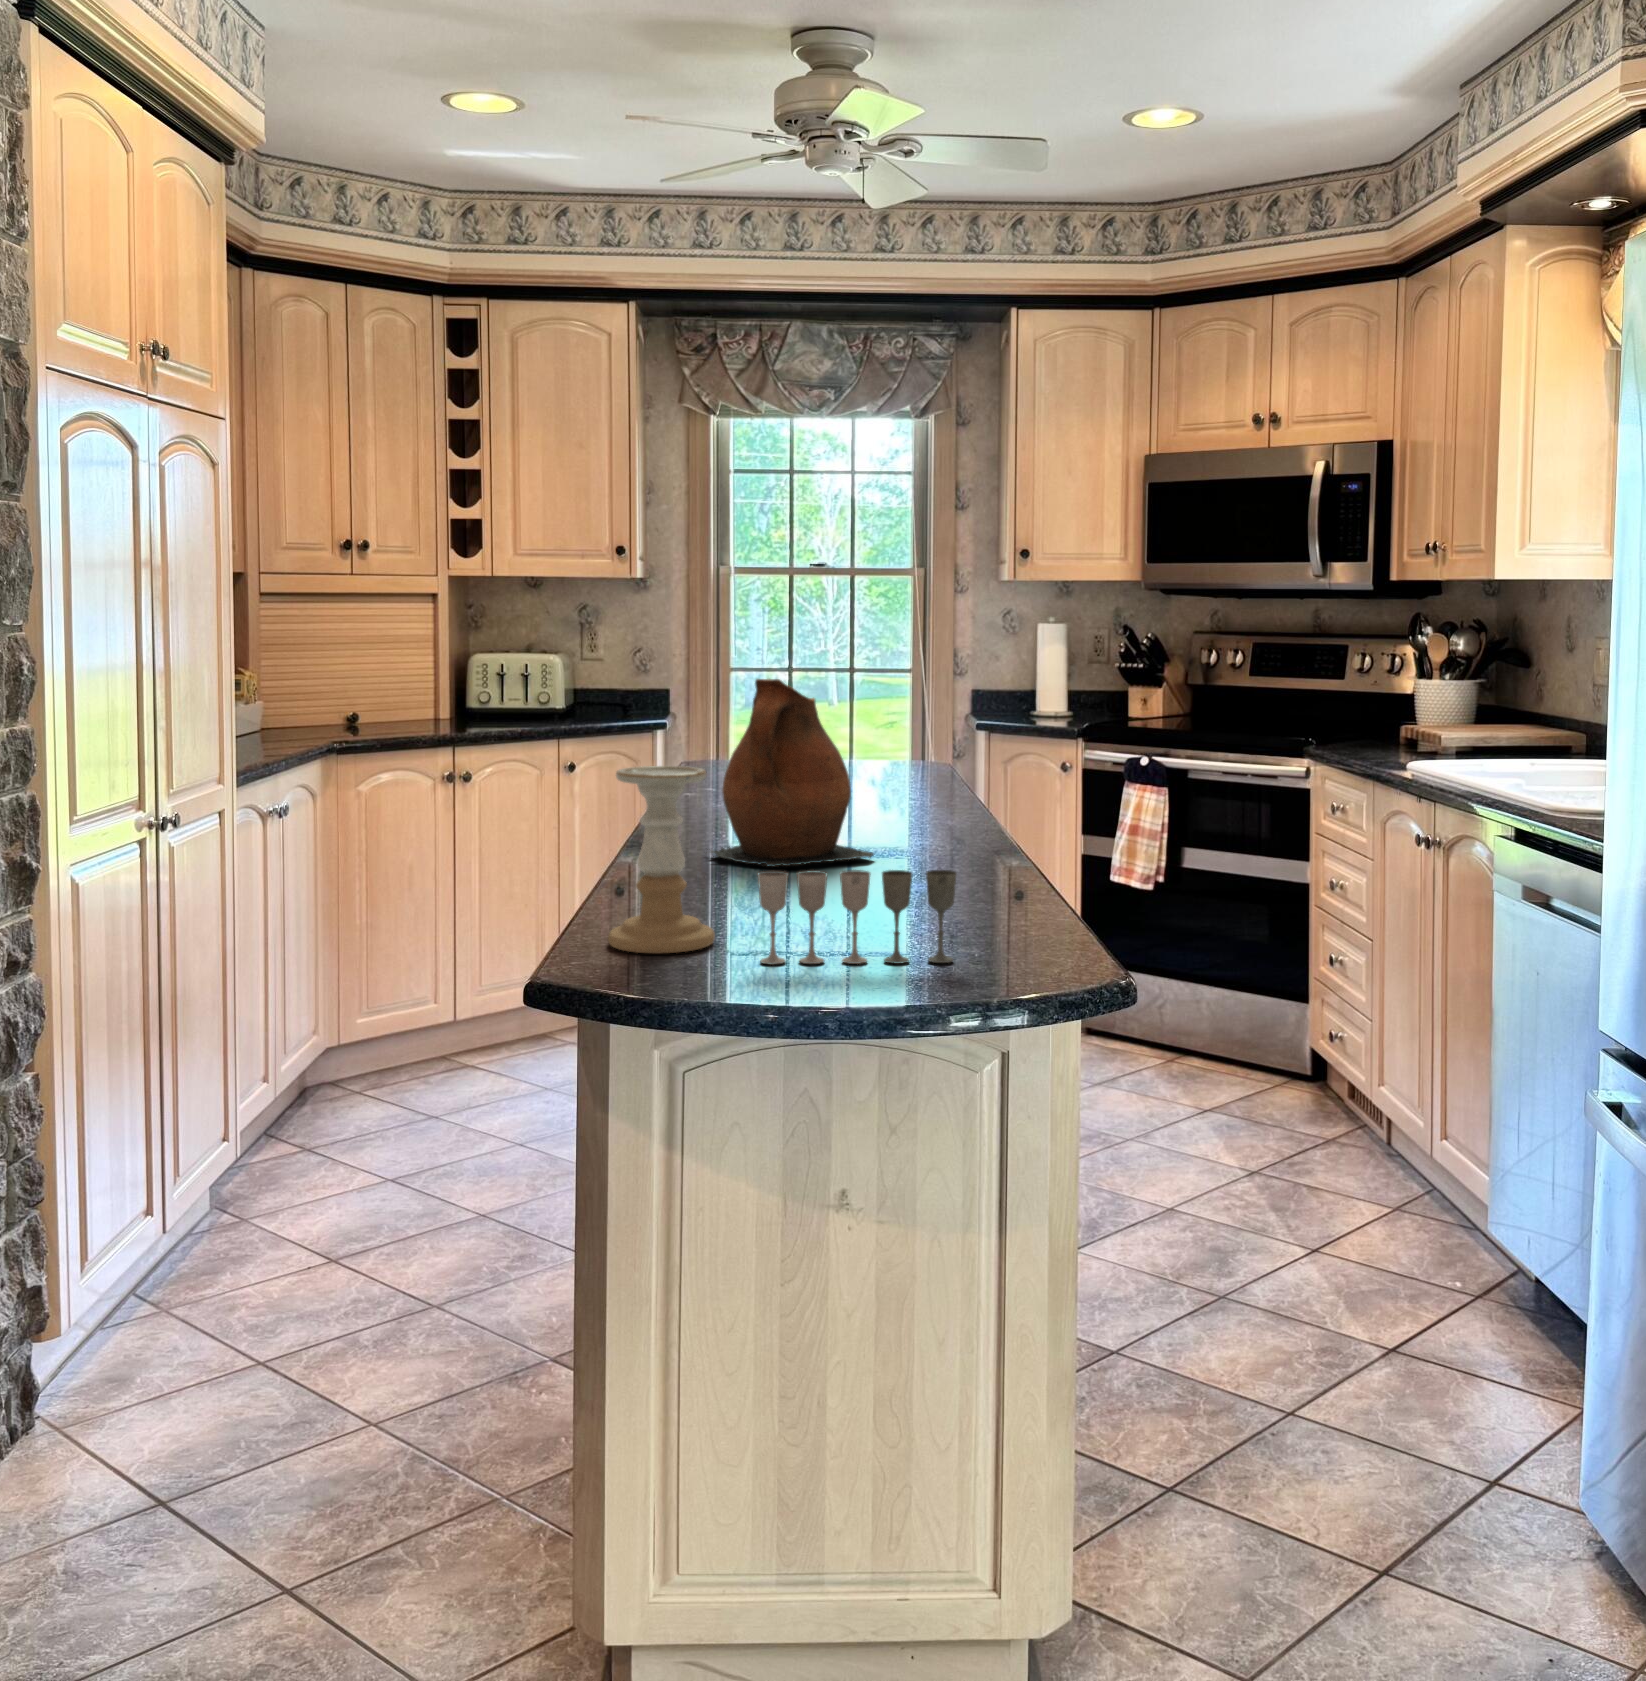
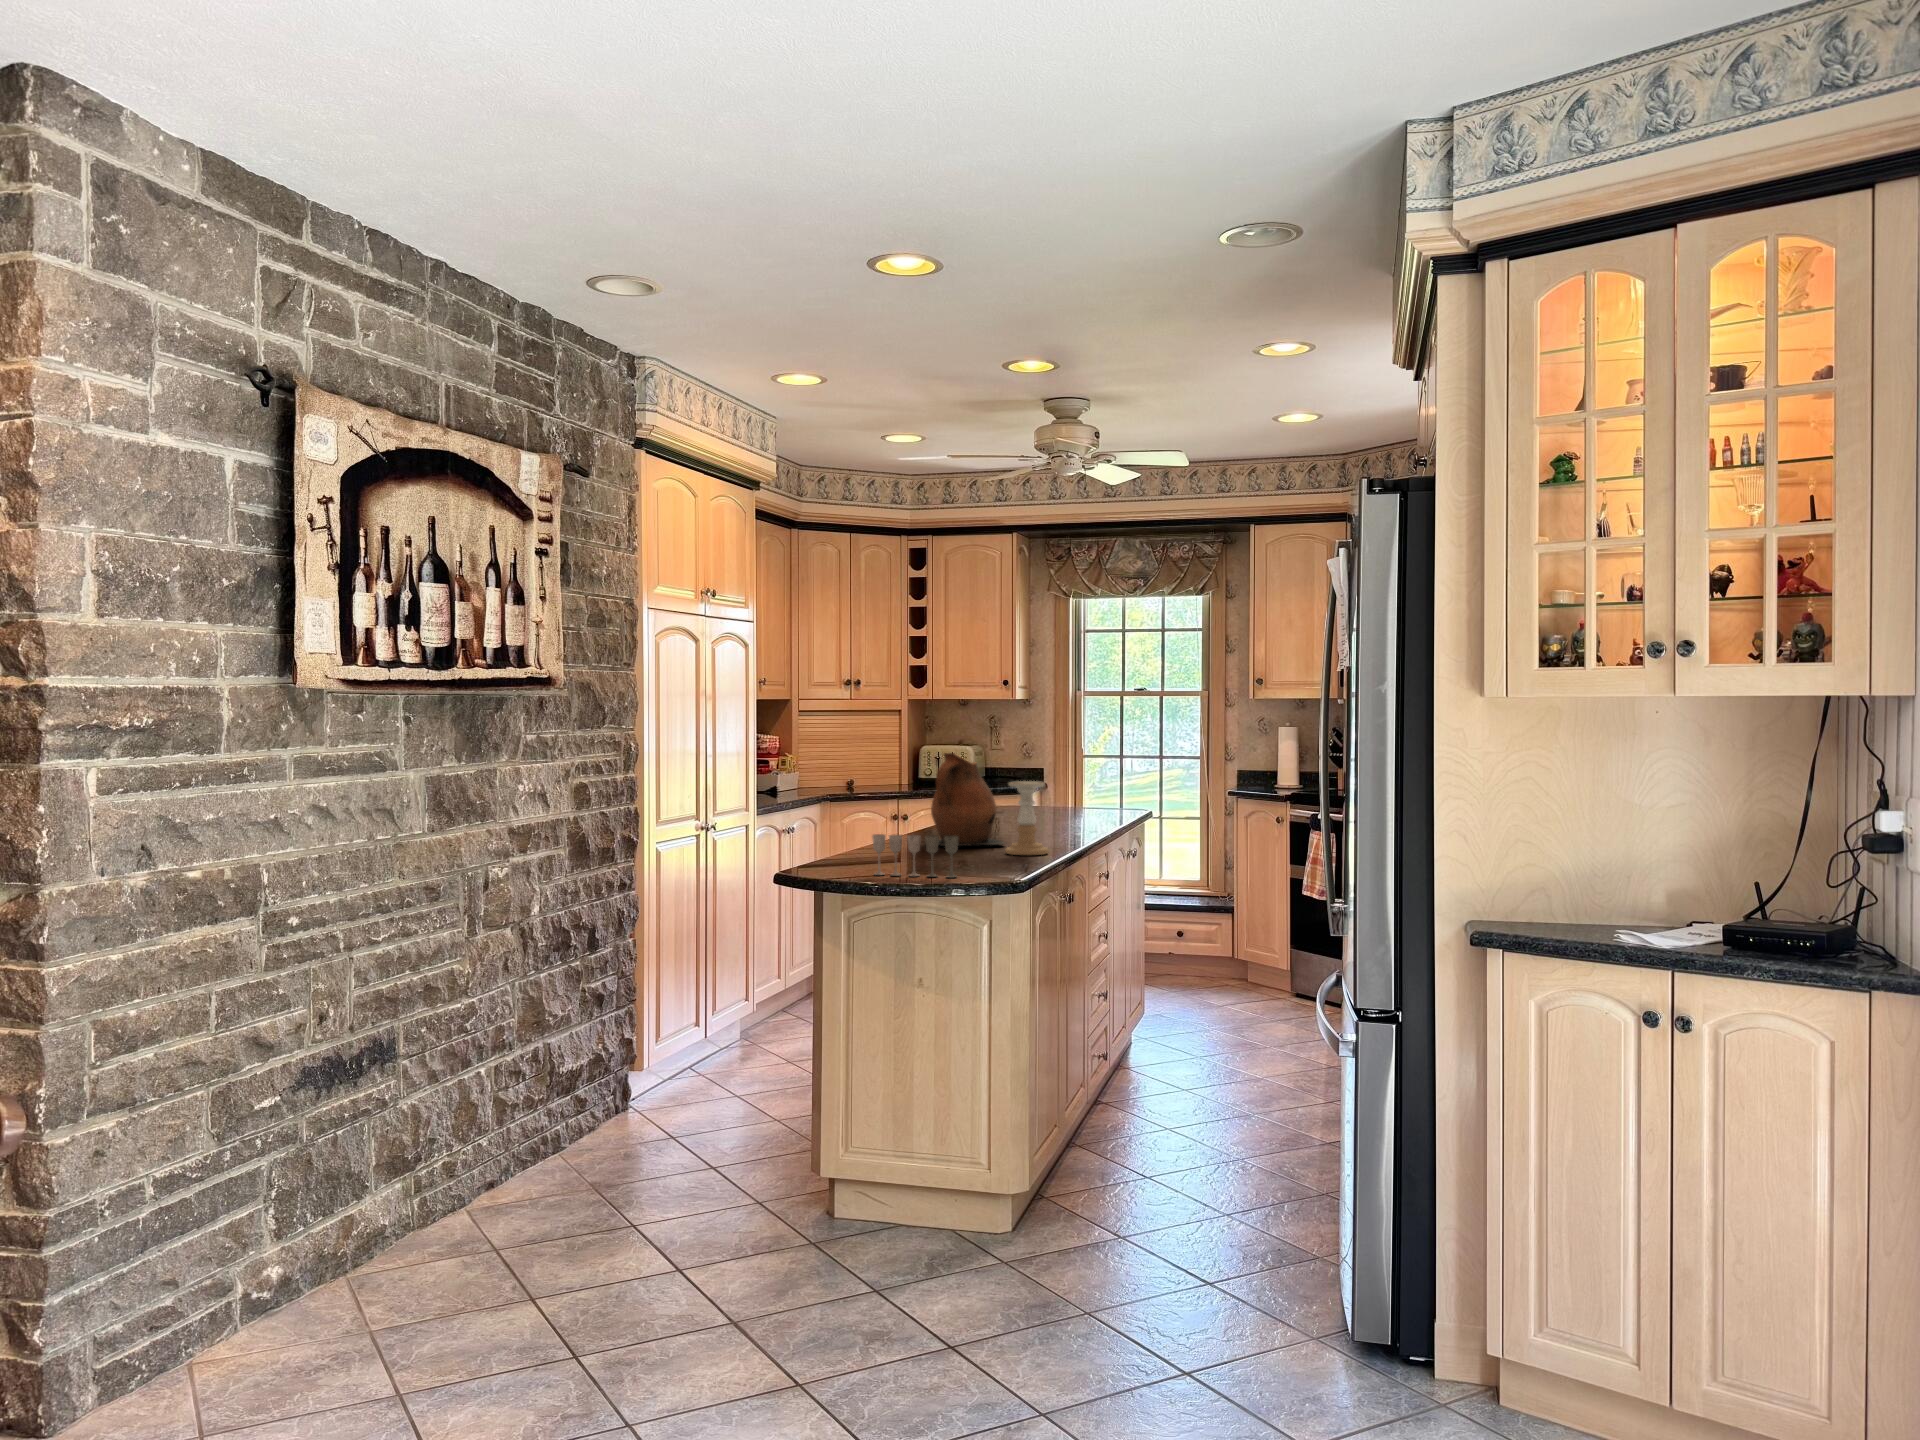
candle holder: present [608,766,715,953] -> present [1005,781,1049,855]

